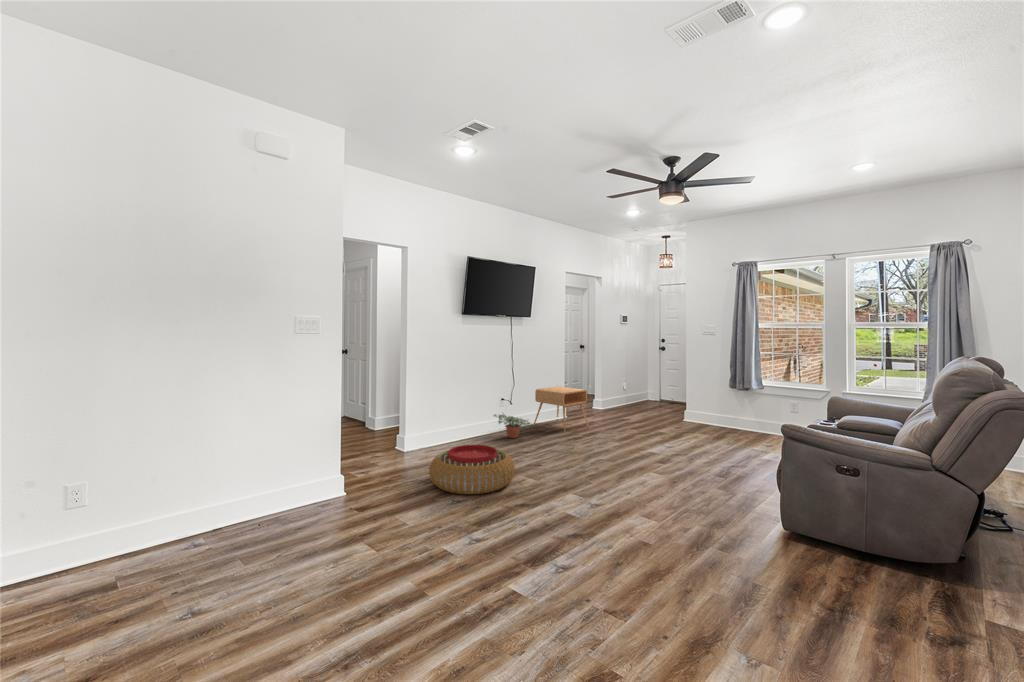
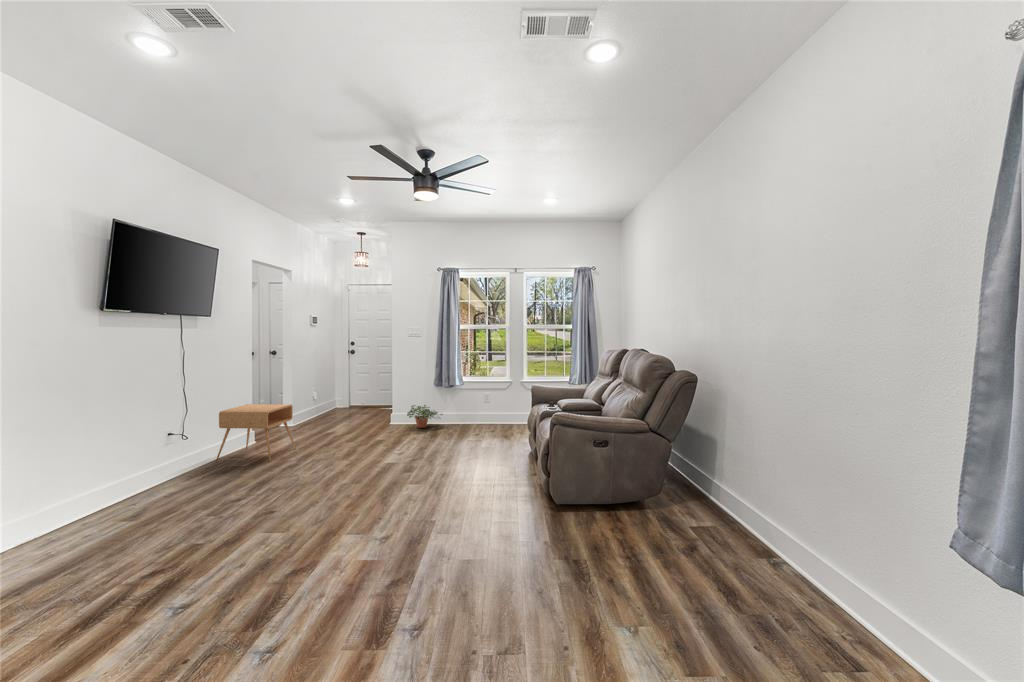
potted plant: present [494,414,530,438] -> present [407,405,443,428]
pouf: present [429,445,515,494] -> none [88,504,257,600]

